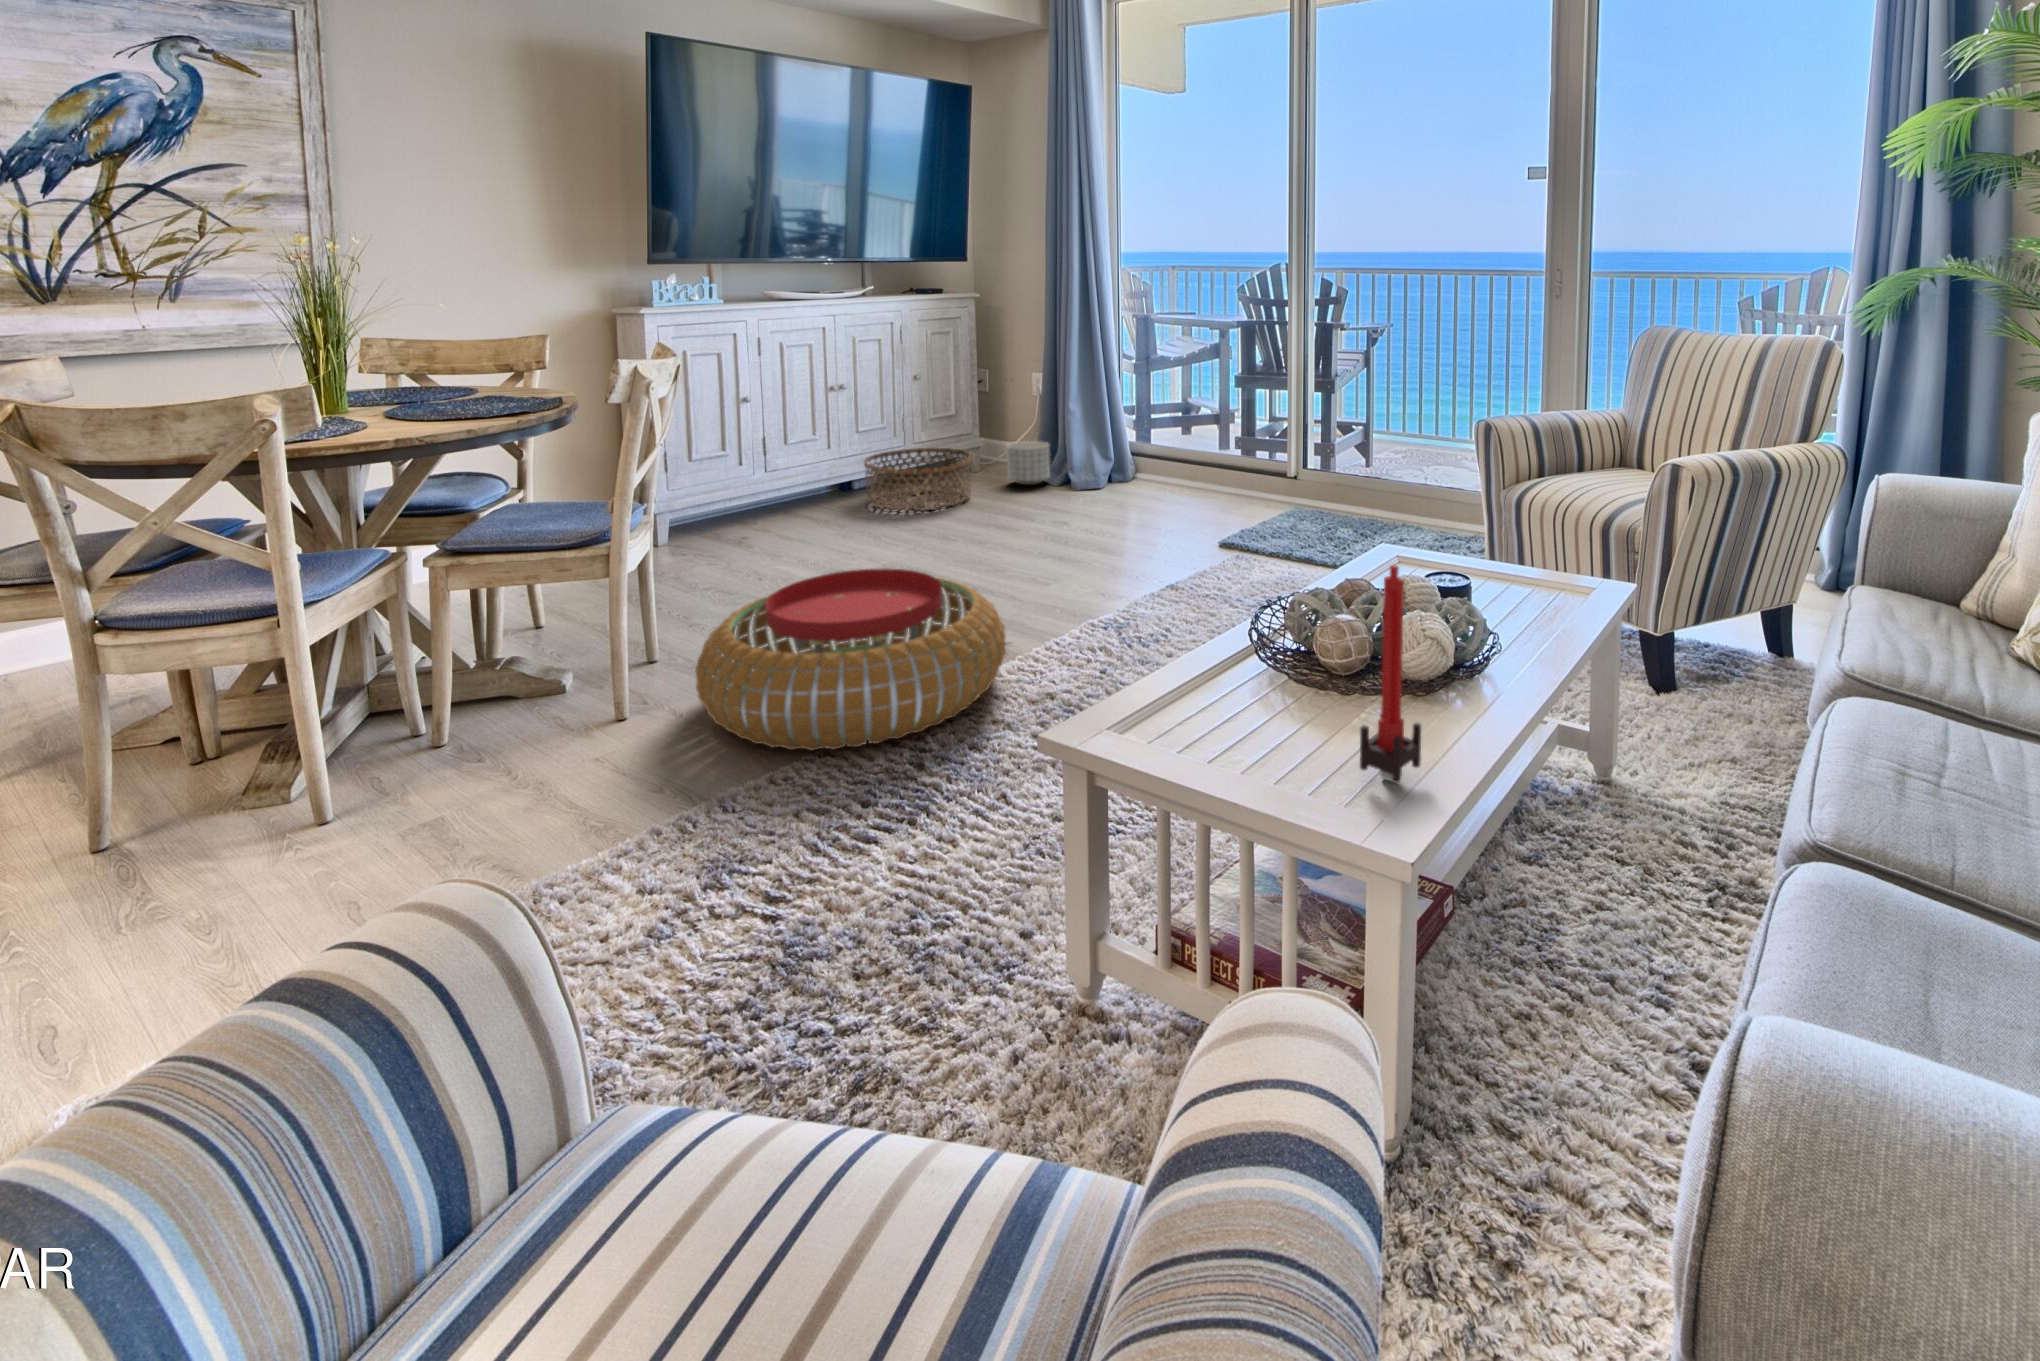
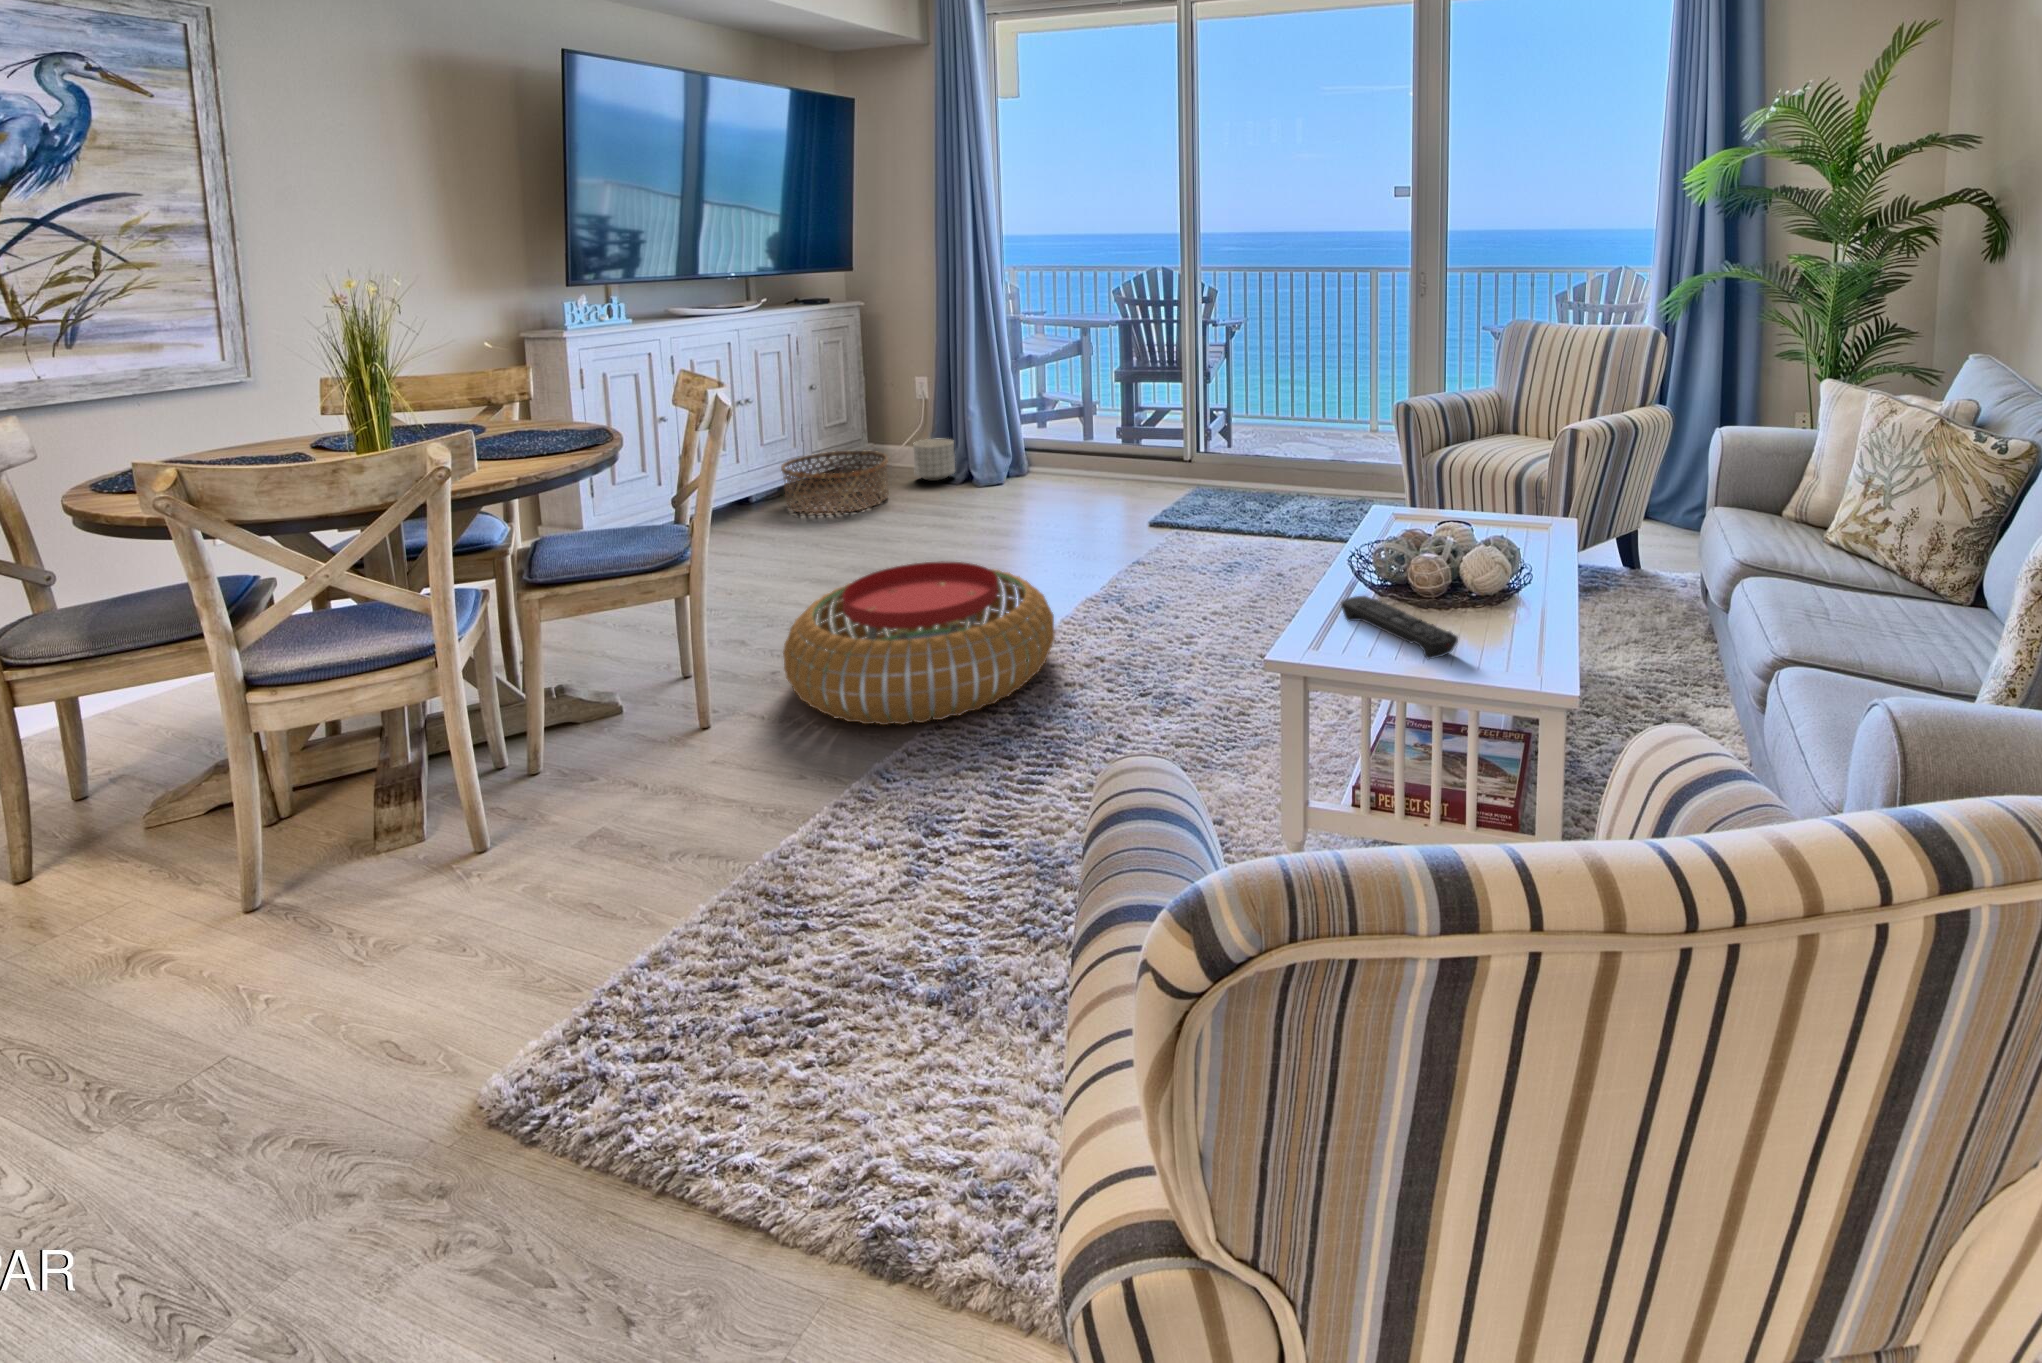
candle: present [1360,565,1421,783] -> none [1500,511,1537,660]
remote control: none [1203,662,1310,764] -> present [1341,596,1458,660]

